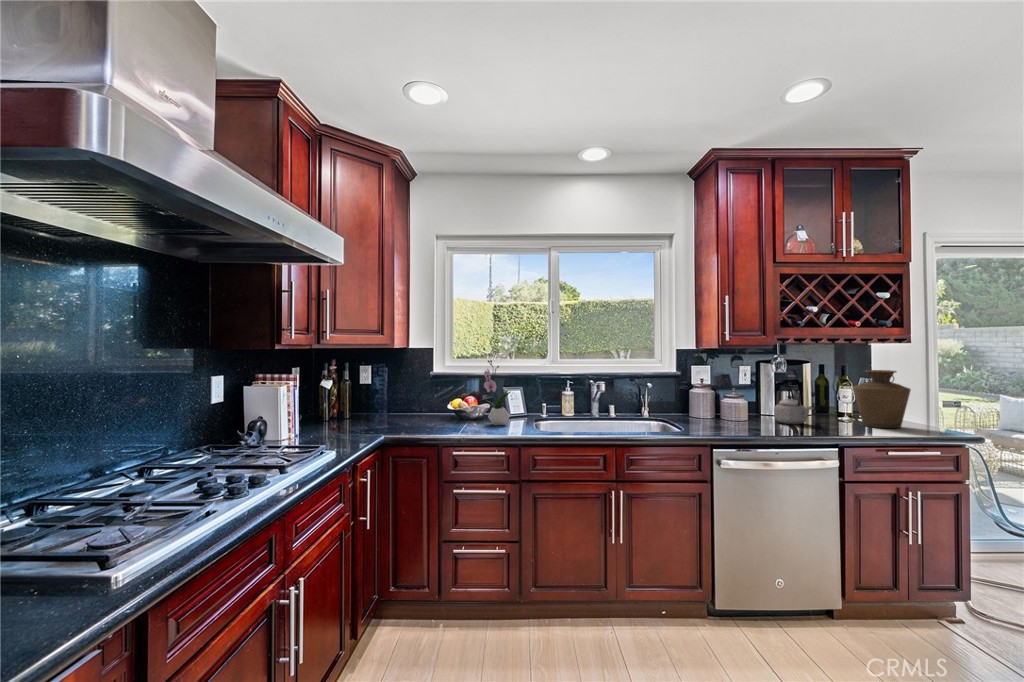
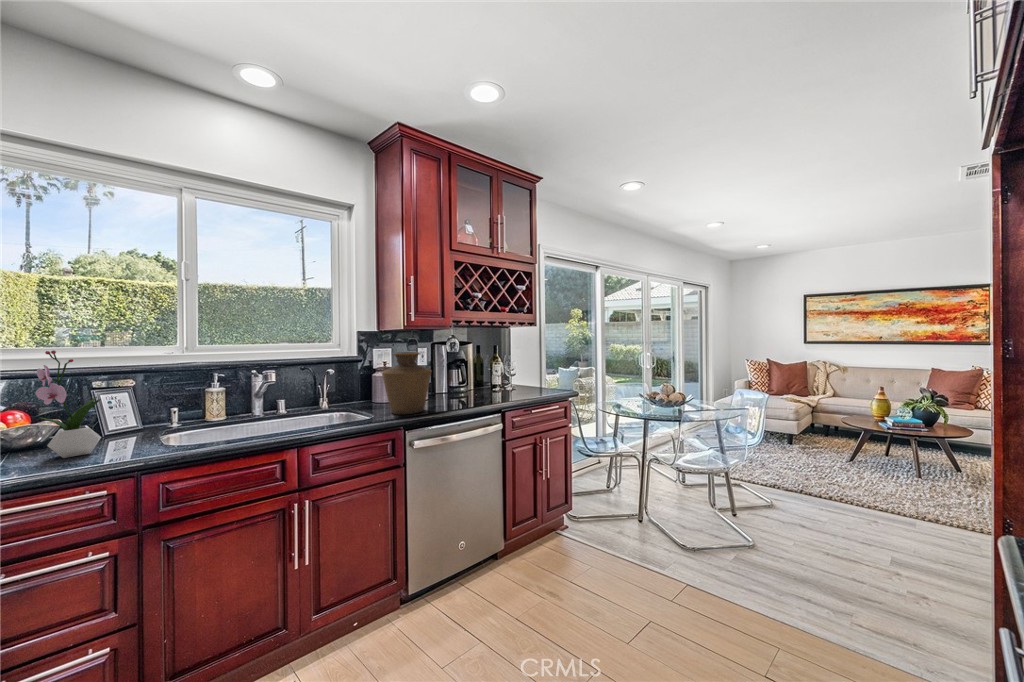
vase: present [853,370,911,428] -> present [382,352,432,414]
teapot: present [774,387,812,424] -> none [449,365,479,398]

